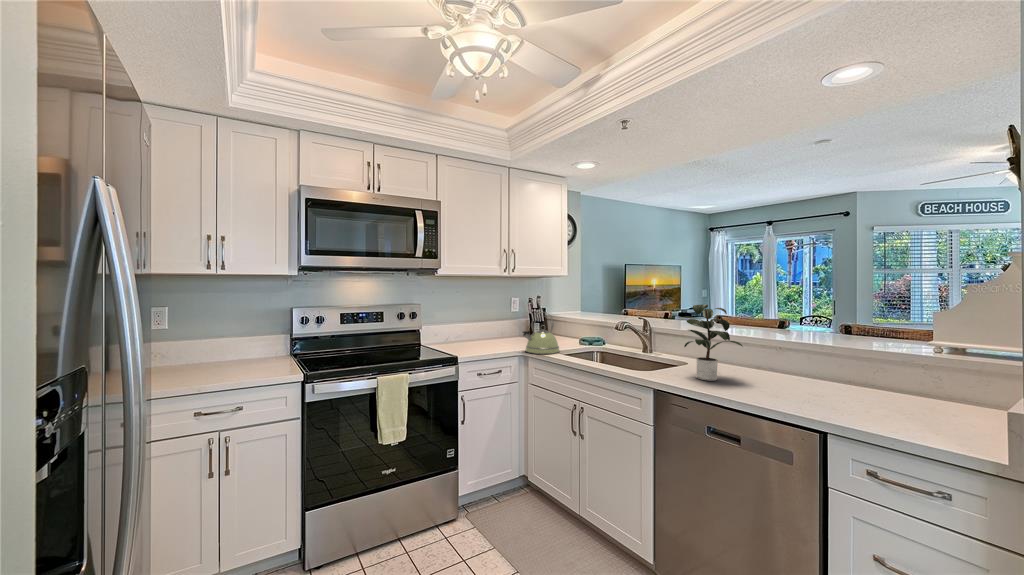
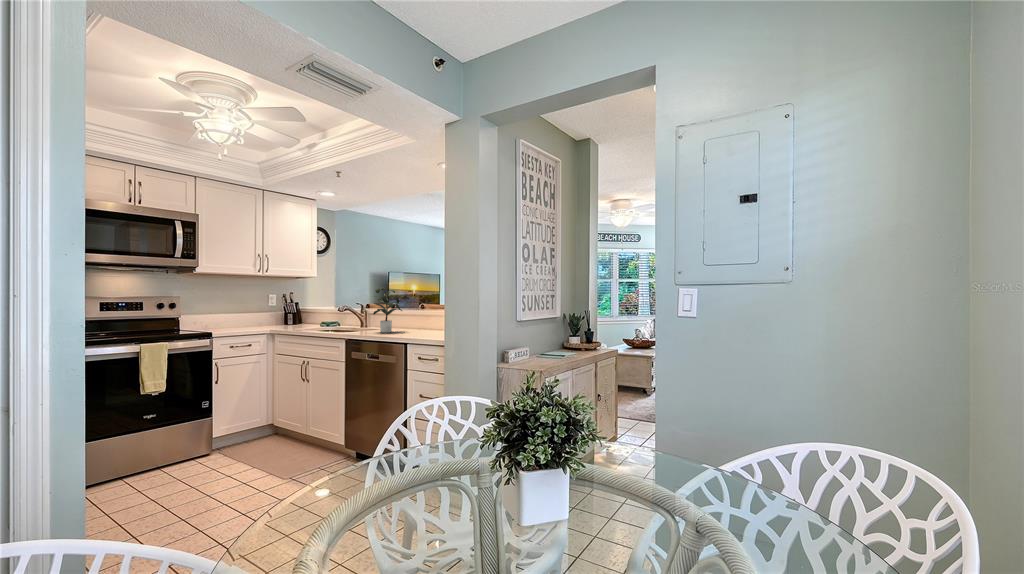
kettle: present [523,312,560,354] -> none [271,301,302,330]

